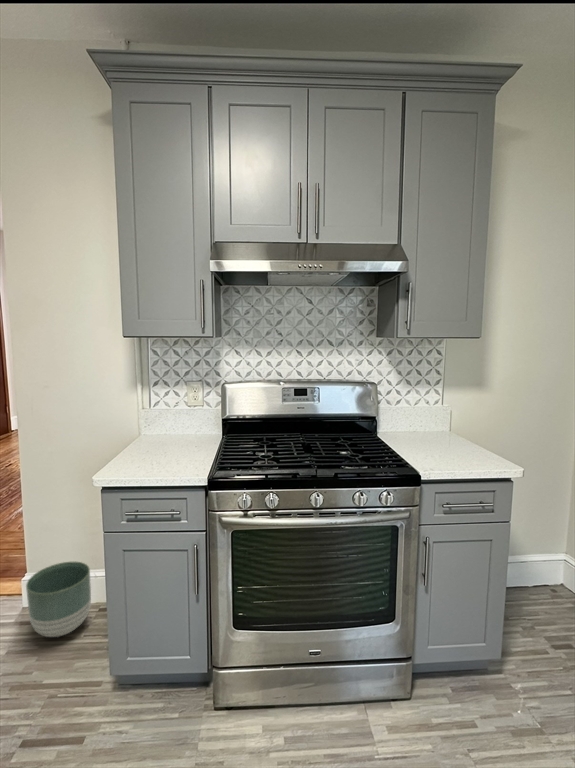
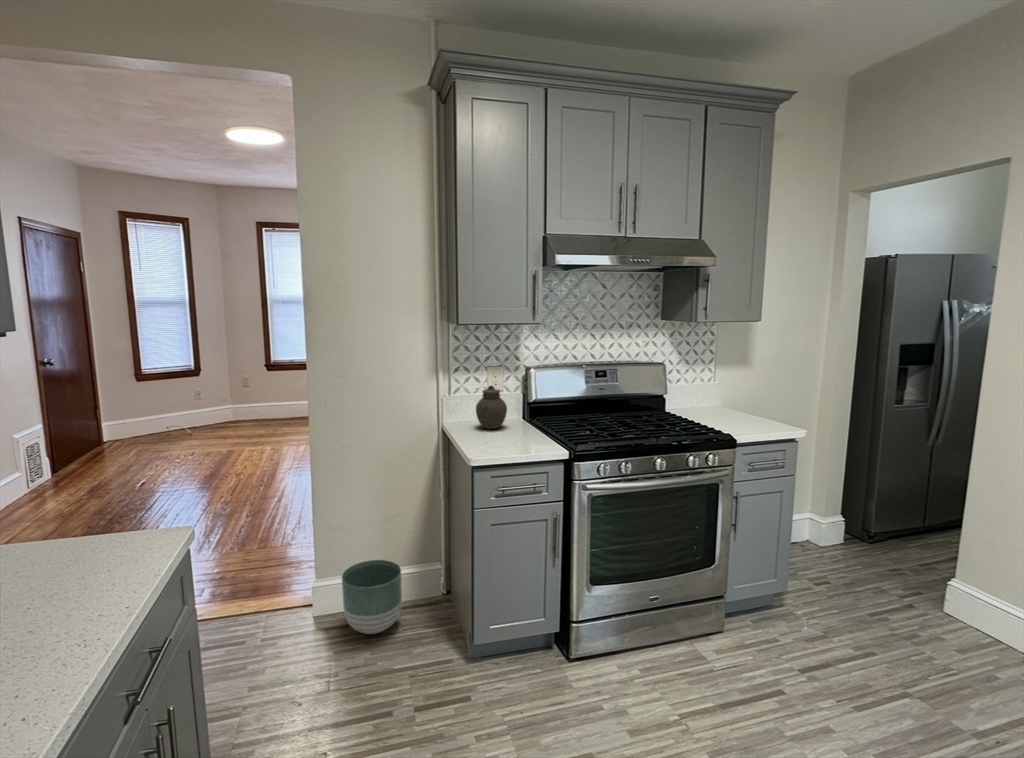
jar: none [160,400,193,444] -> present [476,386,507,429]

